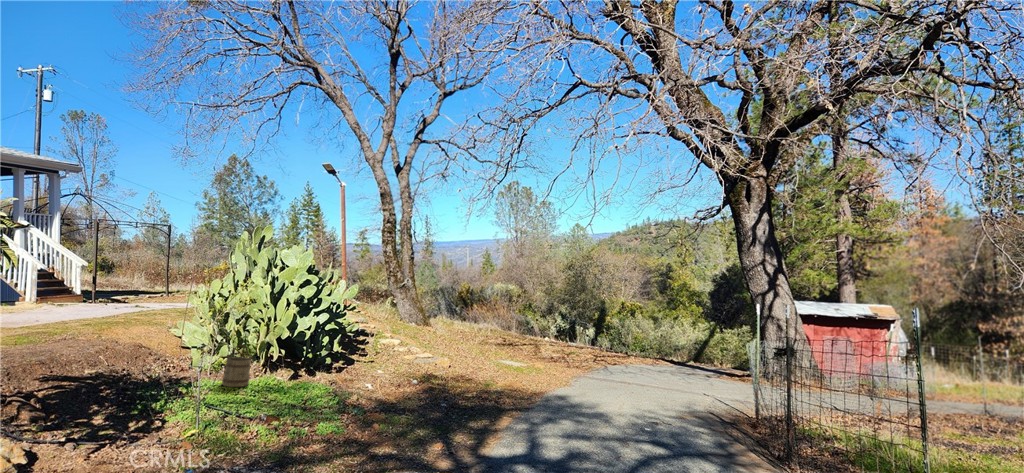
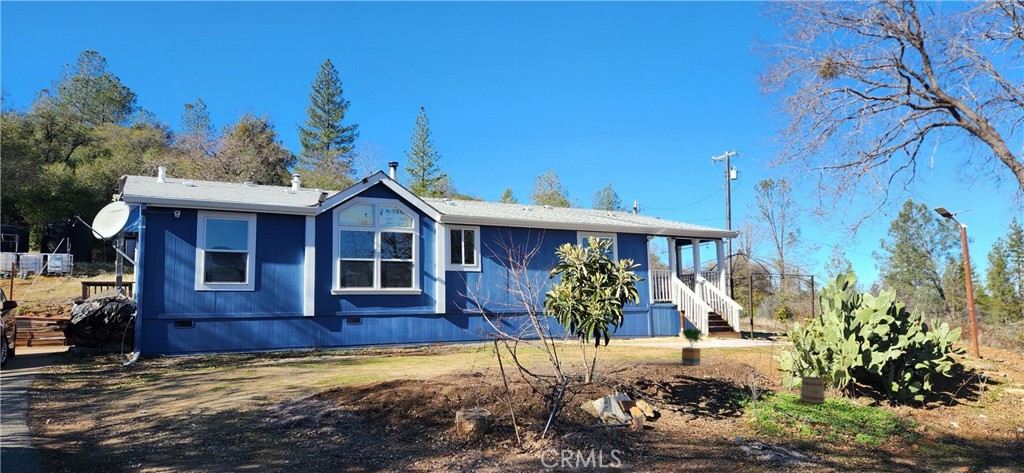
potted tree: none [38,303,86,356] -> present [682,328,704,366]

